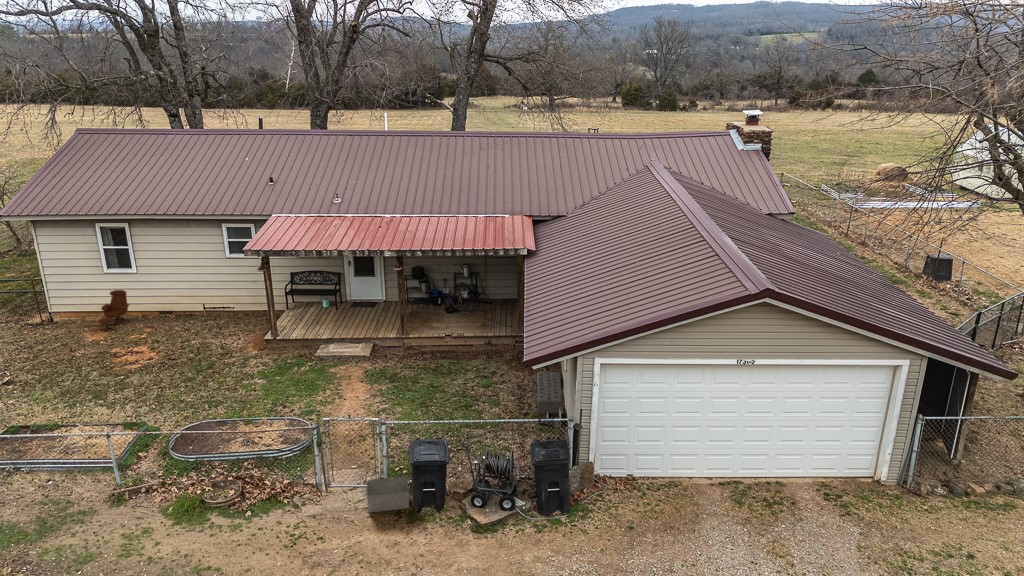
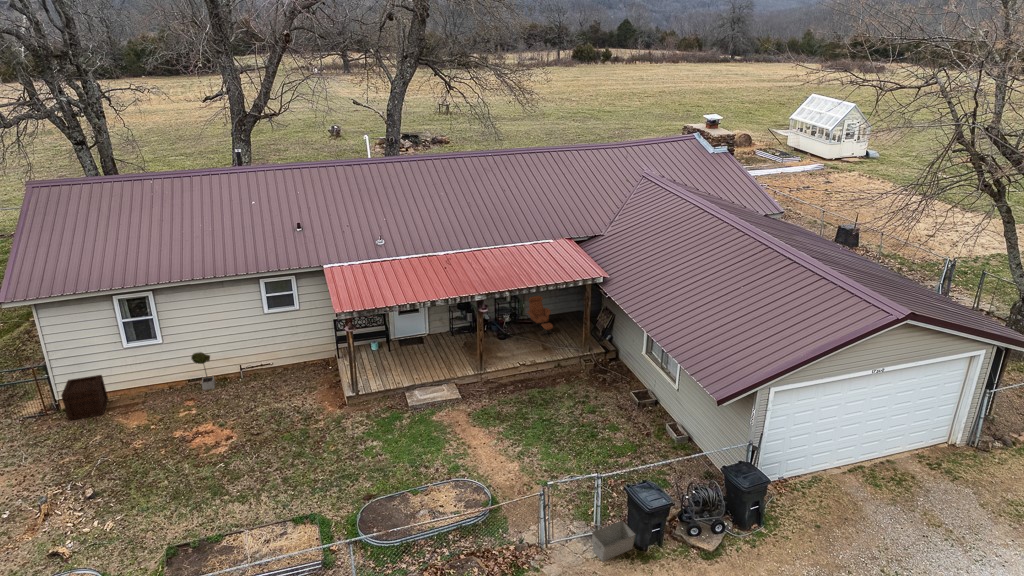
potted tree: none [157,286,180,321] -> present [191,352,215,390]
lounge chair: present [99,290,129,330] -> present [527,296,553,334]
wooden crate: none [43,294,91,328] -> present [61,375,108,420]
bench: present [537,372,563,424] -> none [643,390,689,443]

